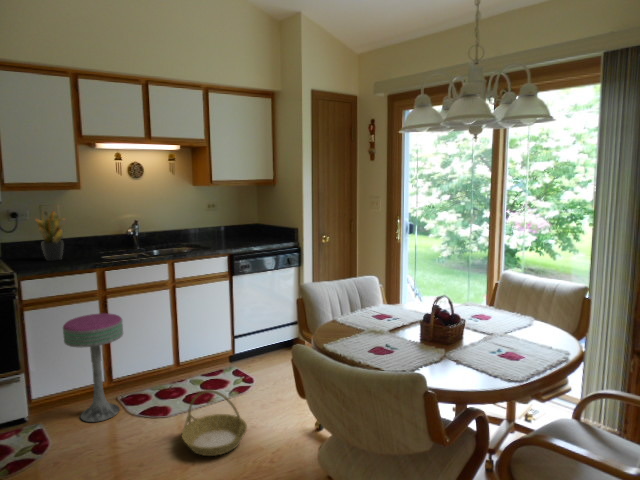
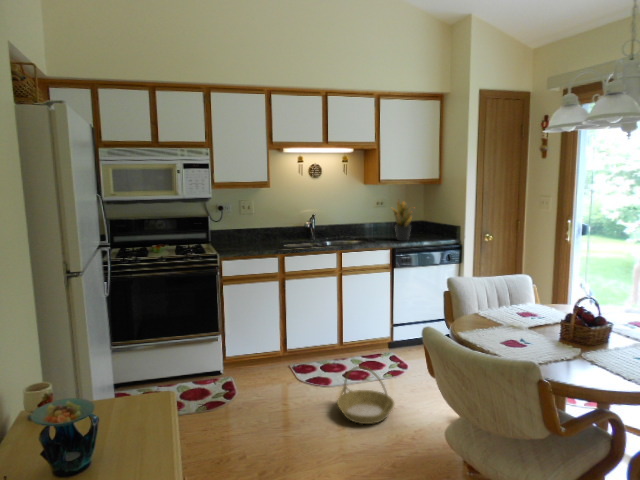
potted plant: present [36,212,63,261] -> present [393,201,412,241]
bar stool: present [63,313,123,422] -> none [251,292,296,382]

